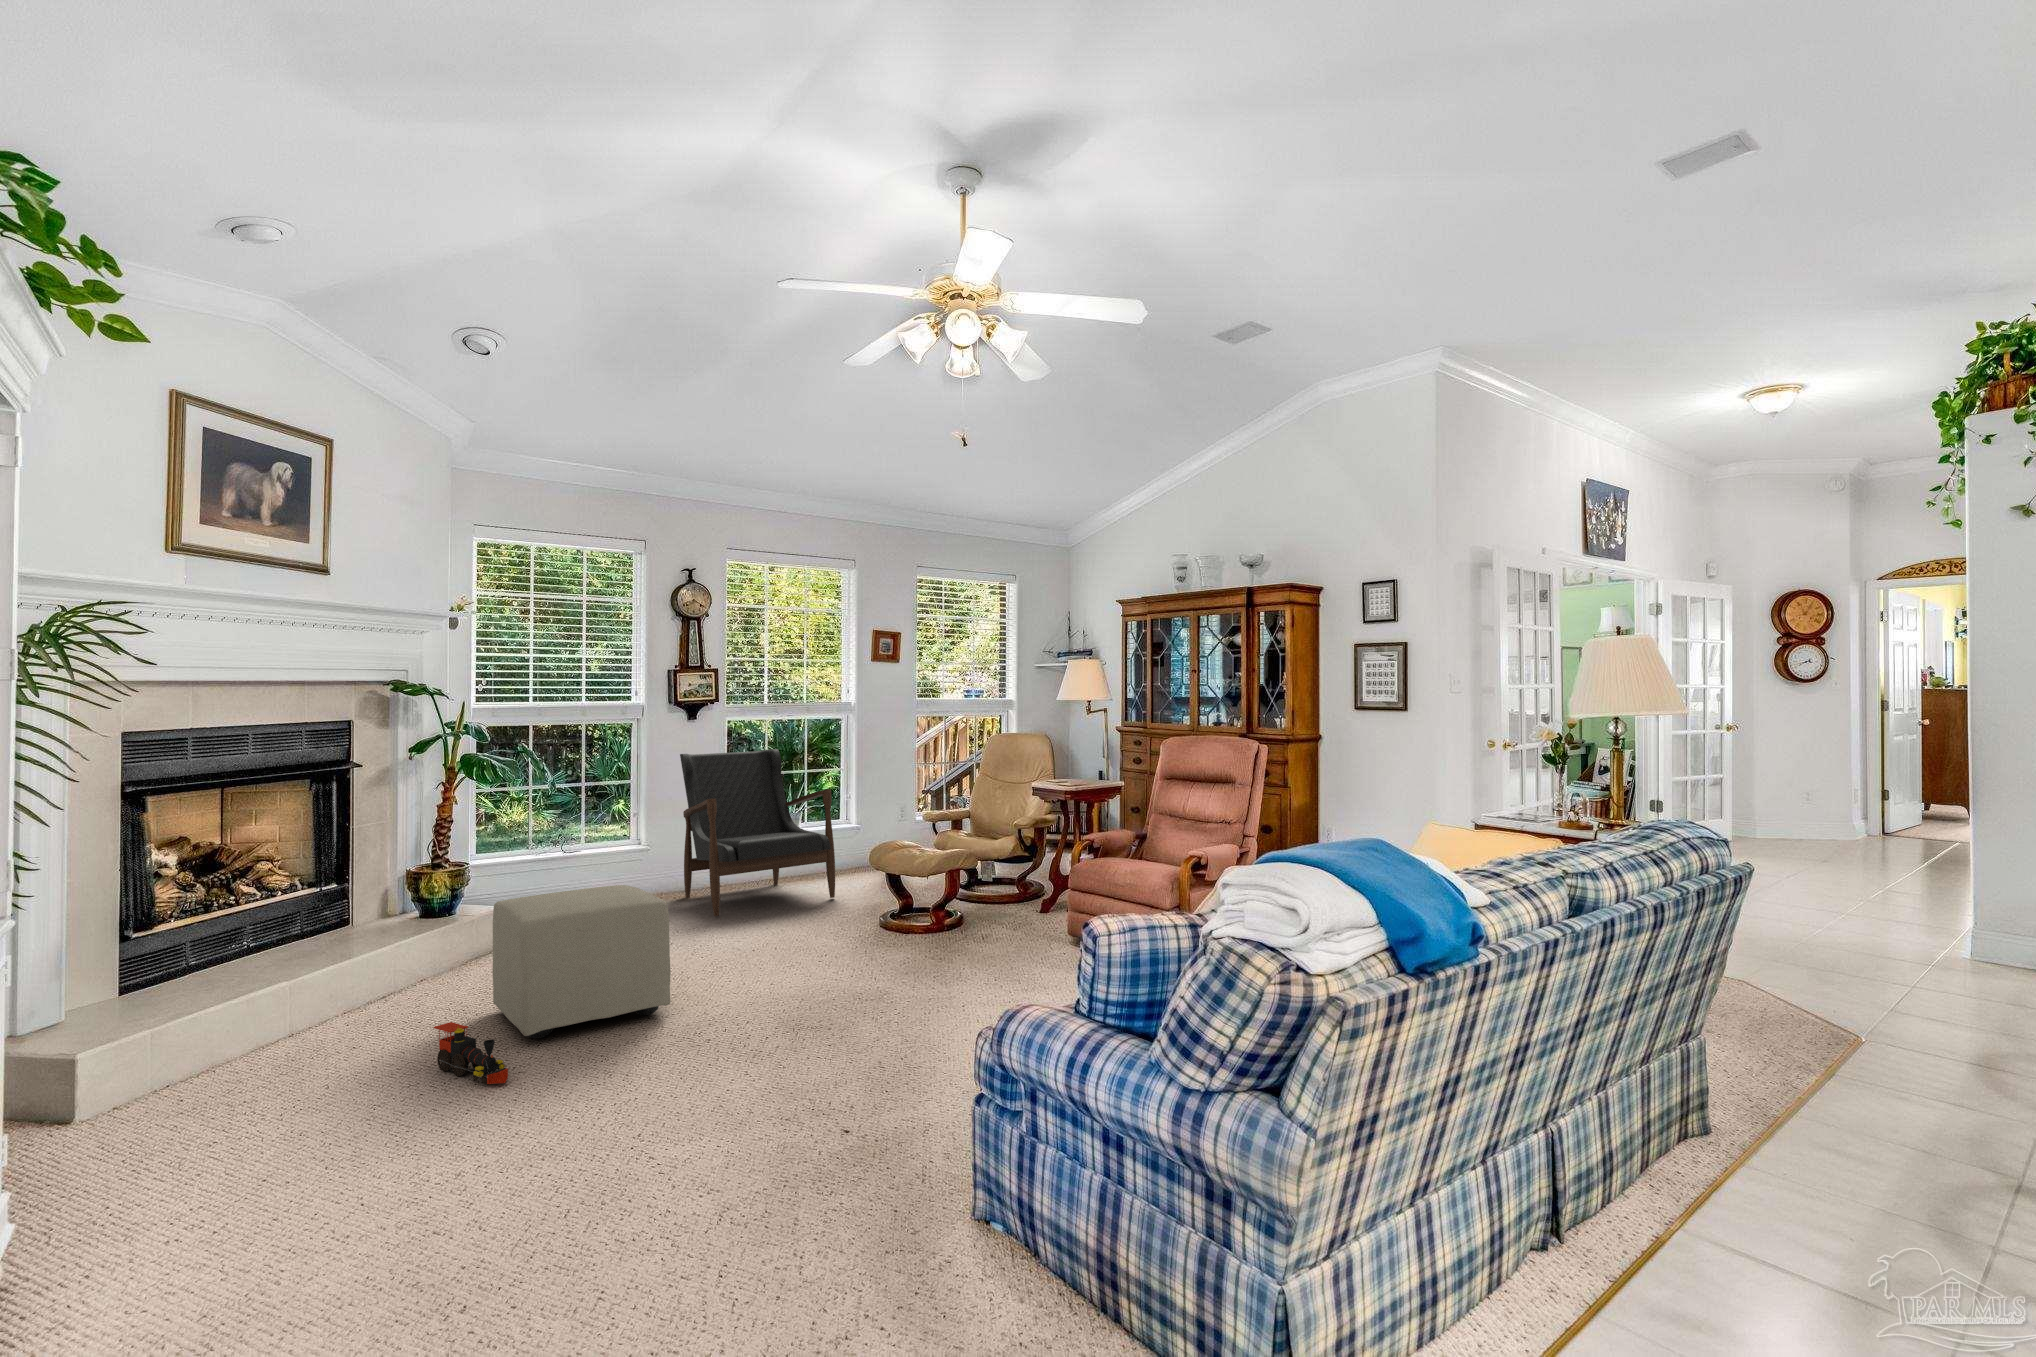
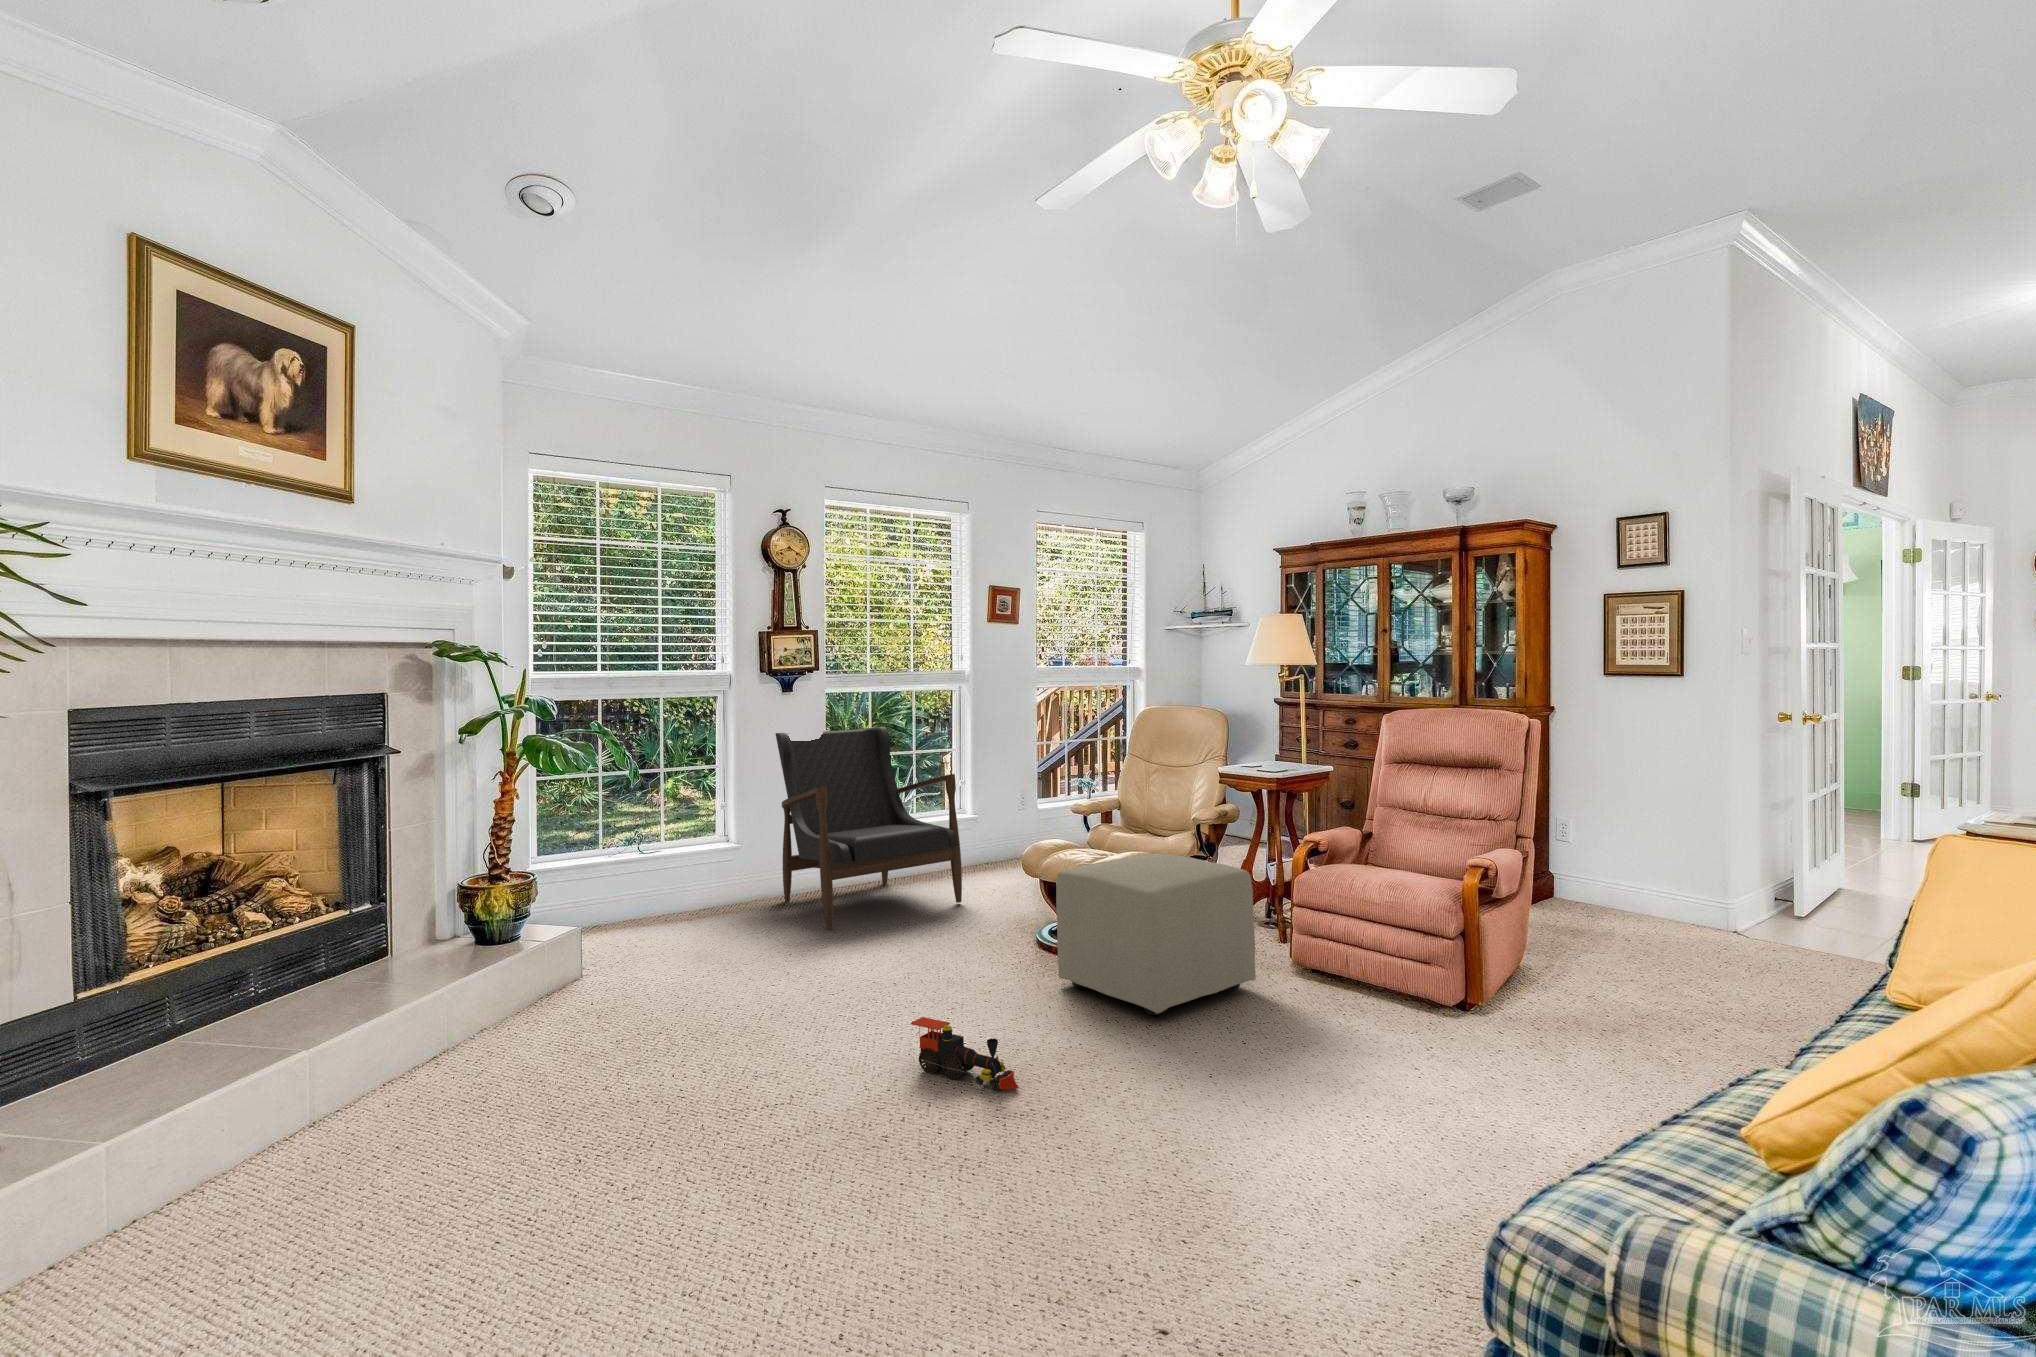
ottoman: present [493,885,671,1038] -> present [1056,853,1256,1015]
toy train: present [434,1022,508,1084] -> present [911,1017,1019,1089]

